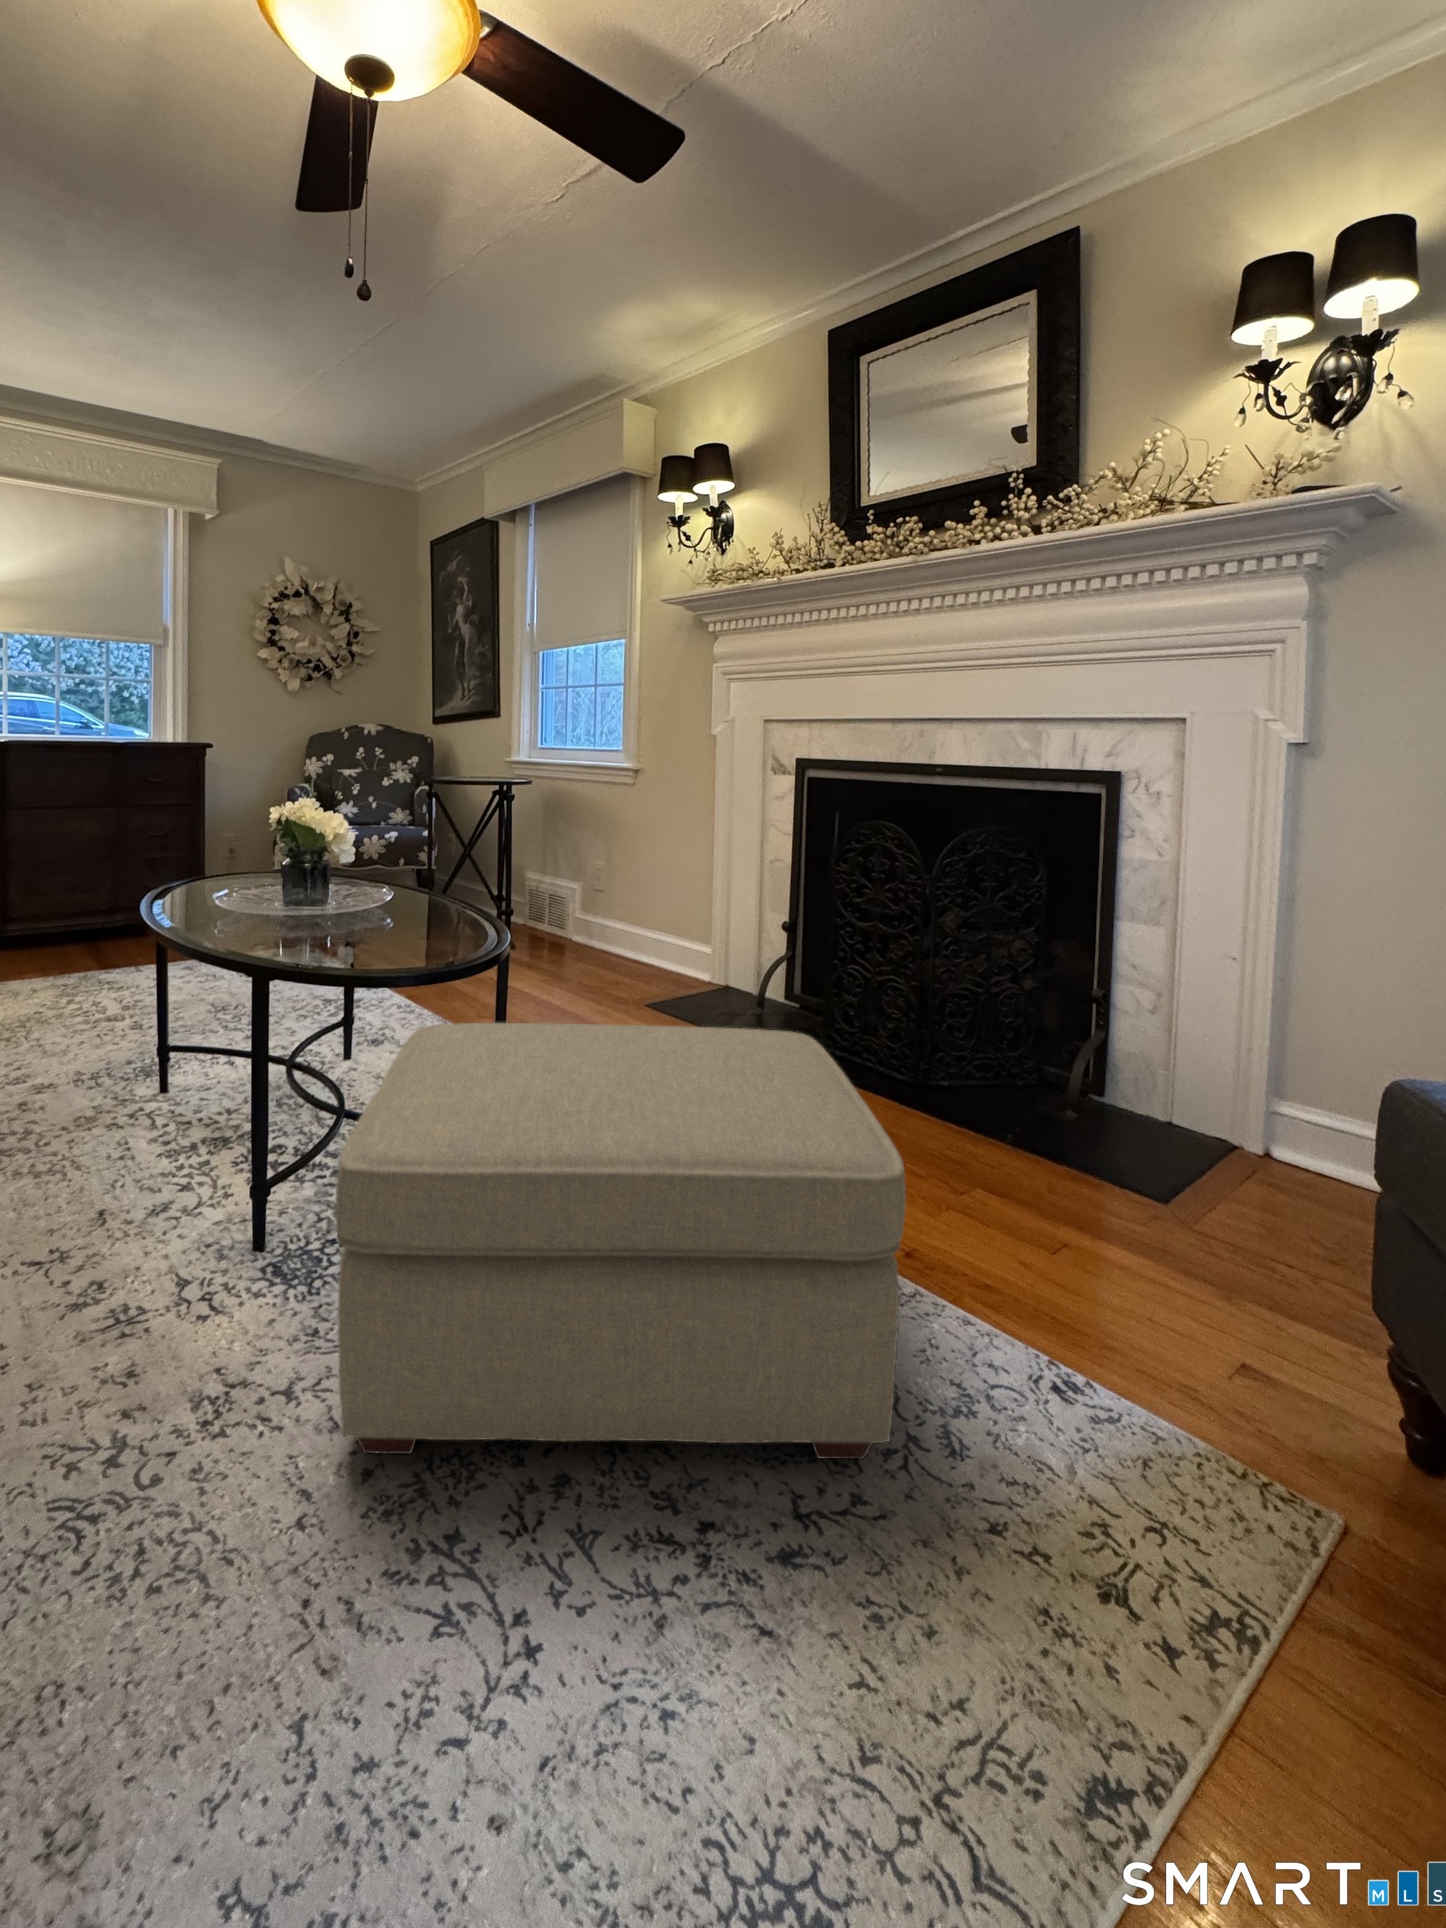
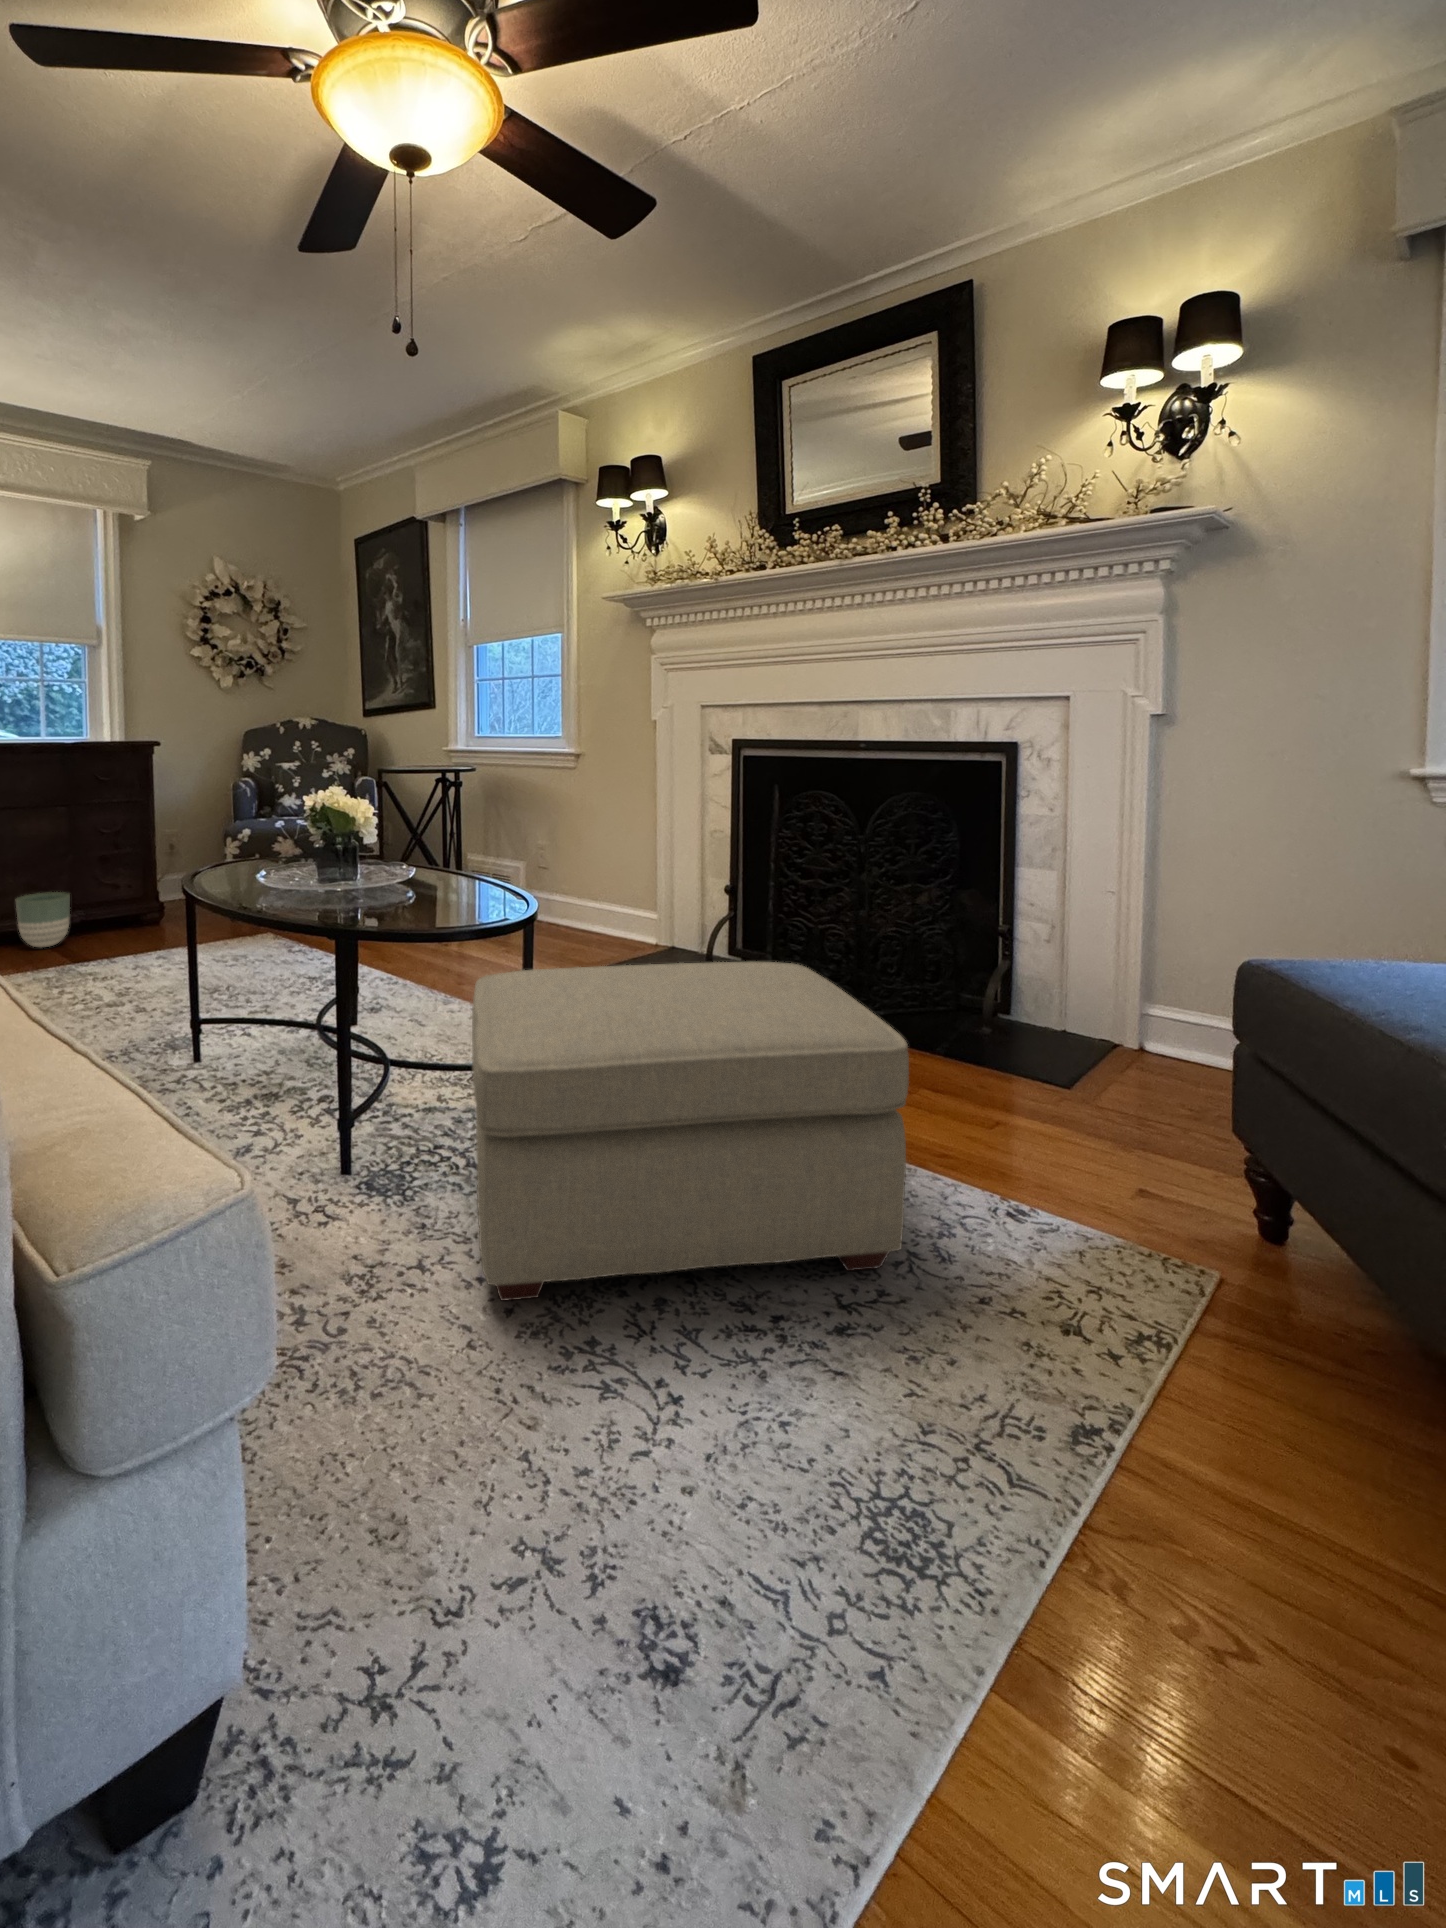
planter: none [59,891,113,946] -> present [16,892,70,947]

